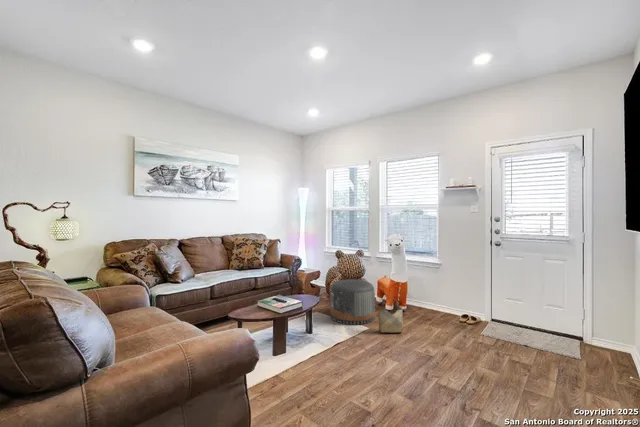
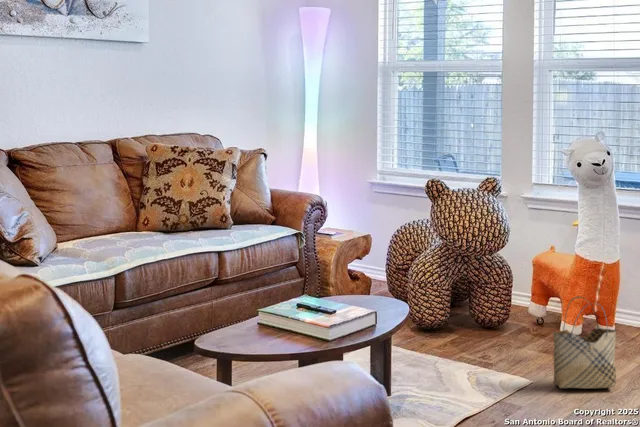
pouf: present [331,279,375,325] -> none [419,257,536,371]

